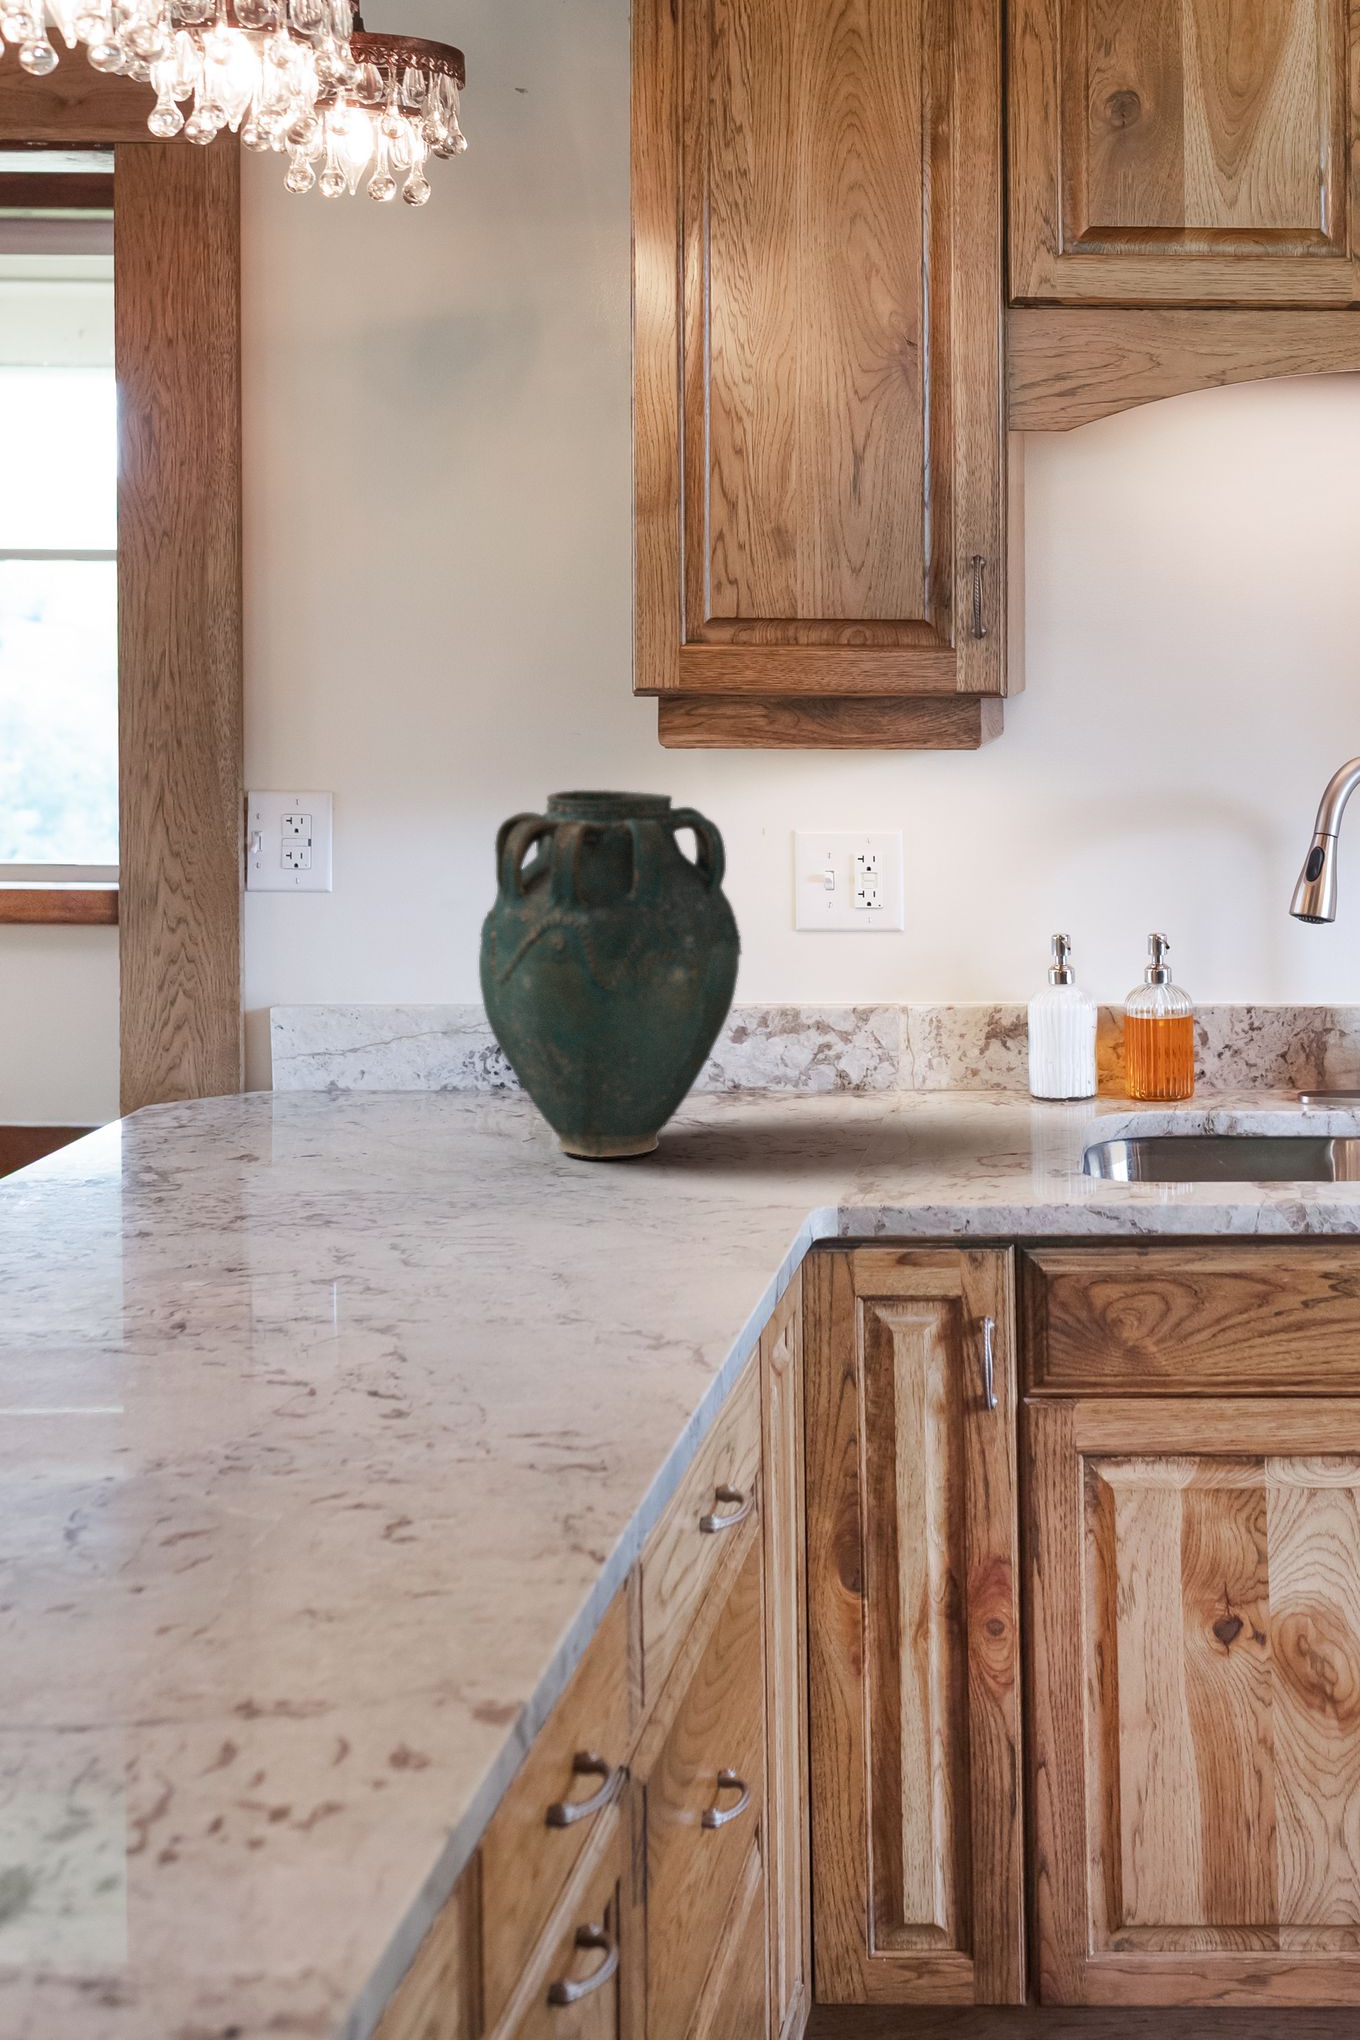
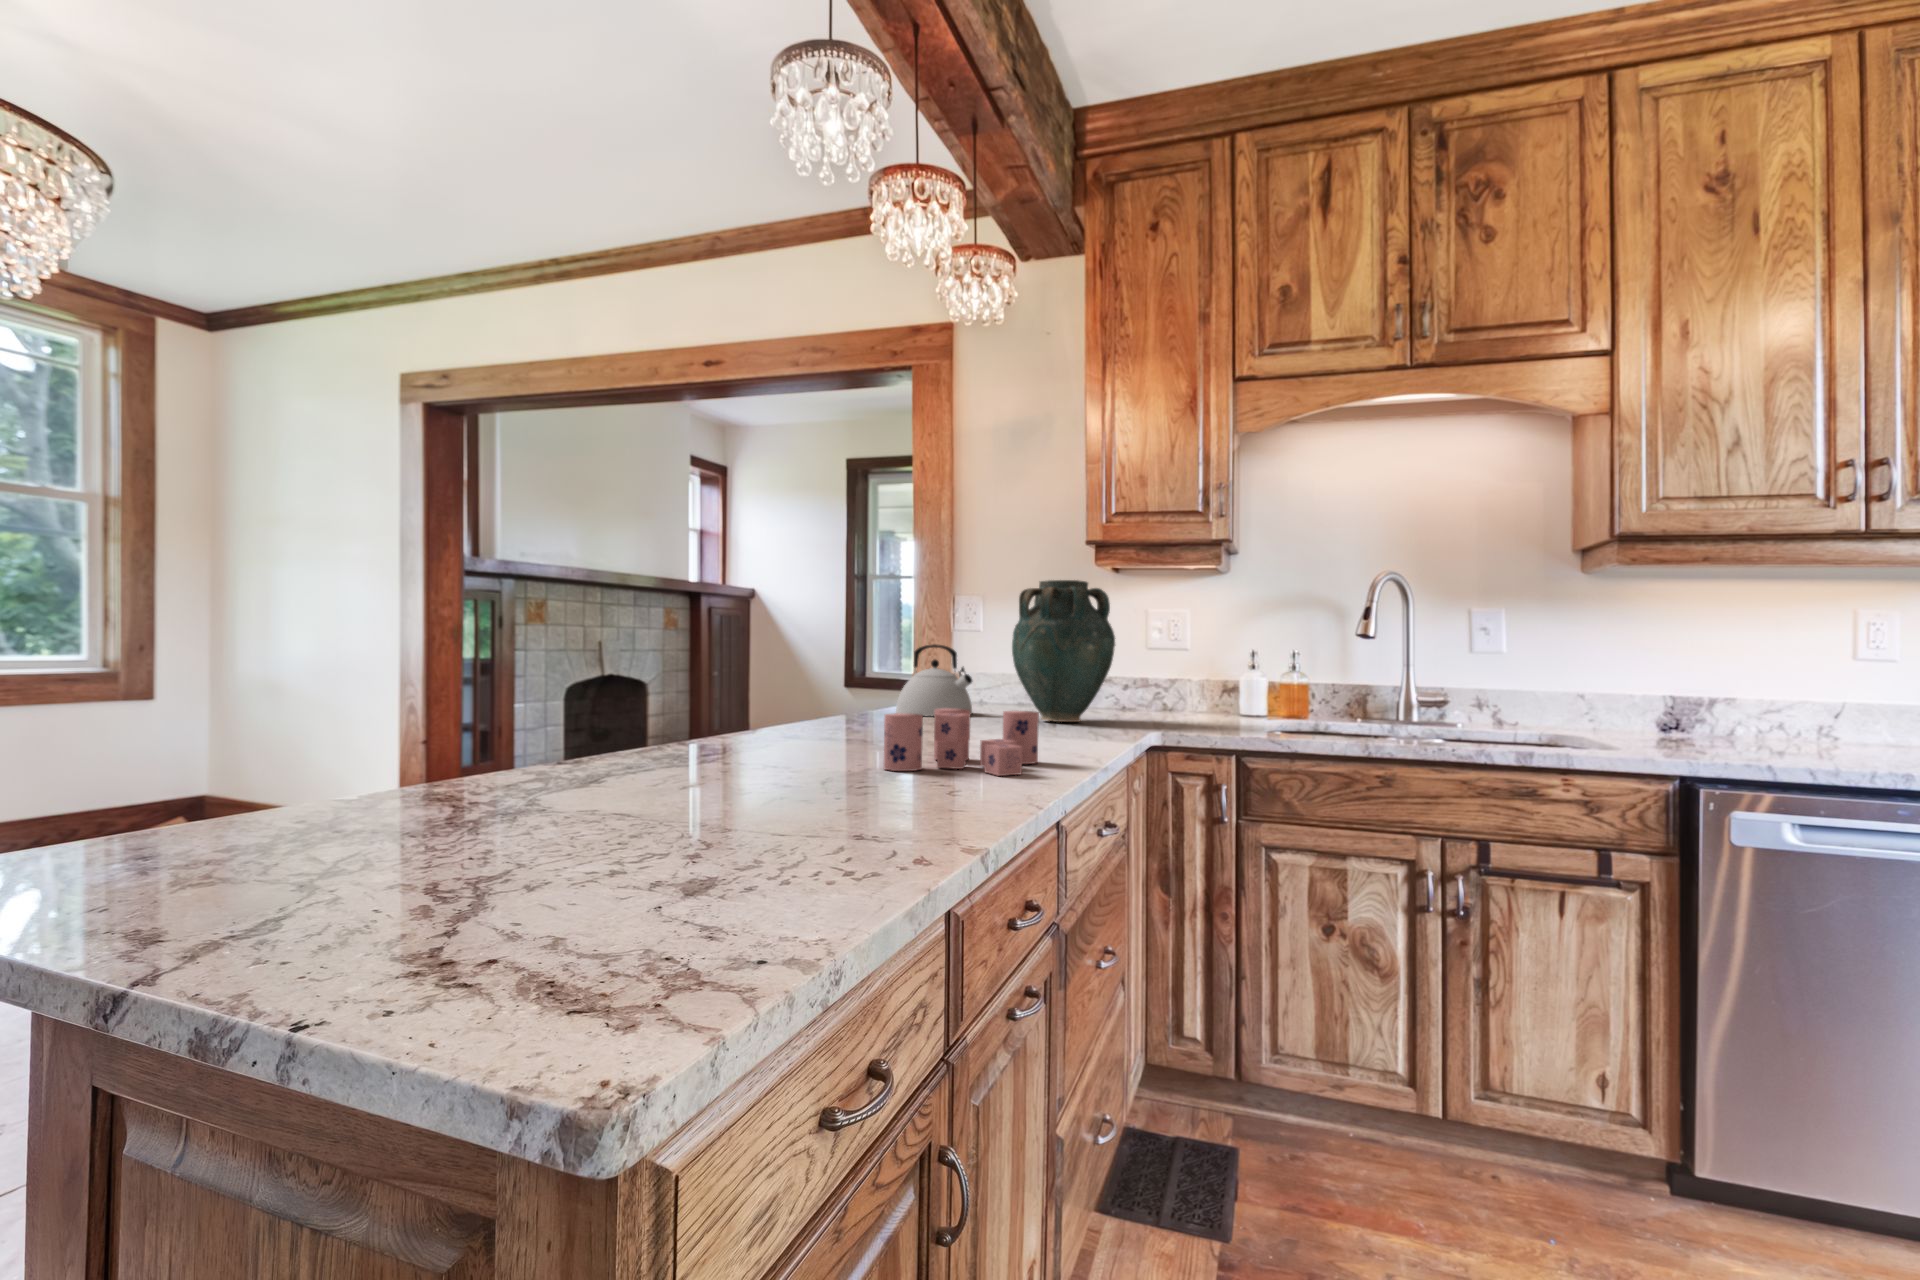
kettle: none [164,947,378,1153] -> present [896,644,972,716]
candle: none [163,1284,542,1509] -> present [884,708,1039,776]

